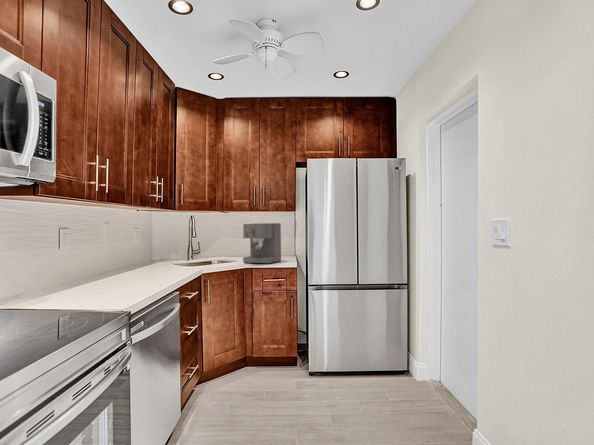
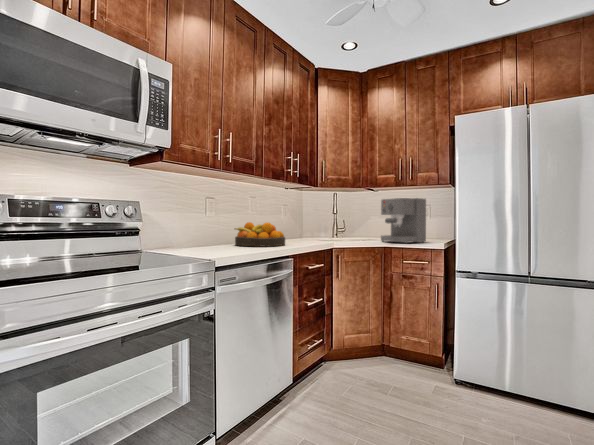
fruit bowl: none [99,254,159,281] -> present [235,222,285,246]

